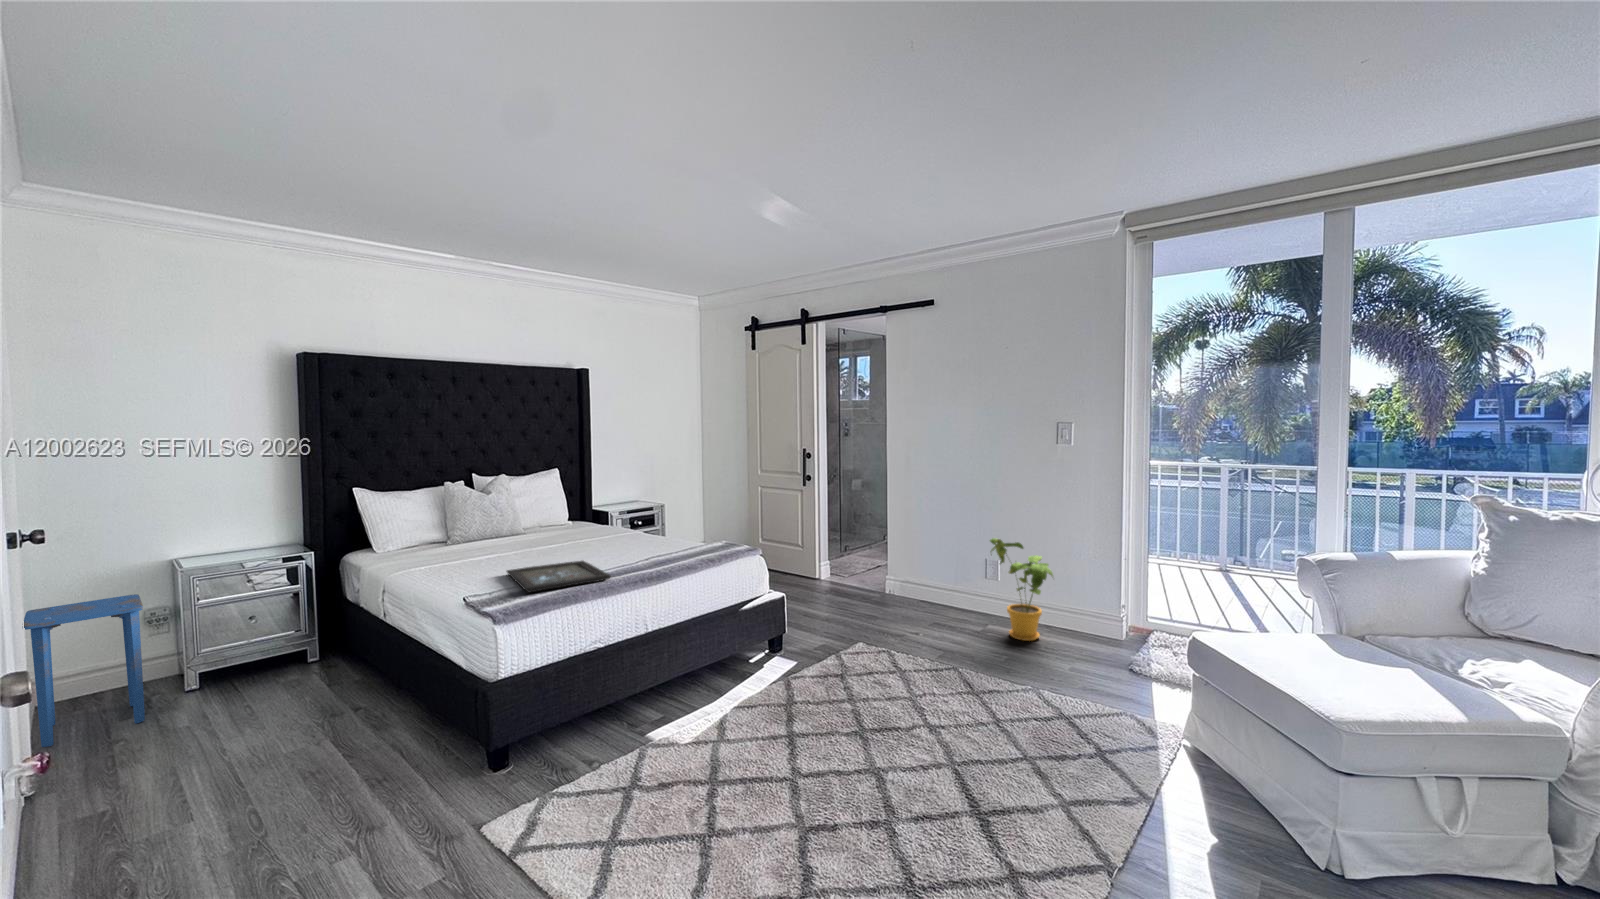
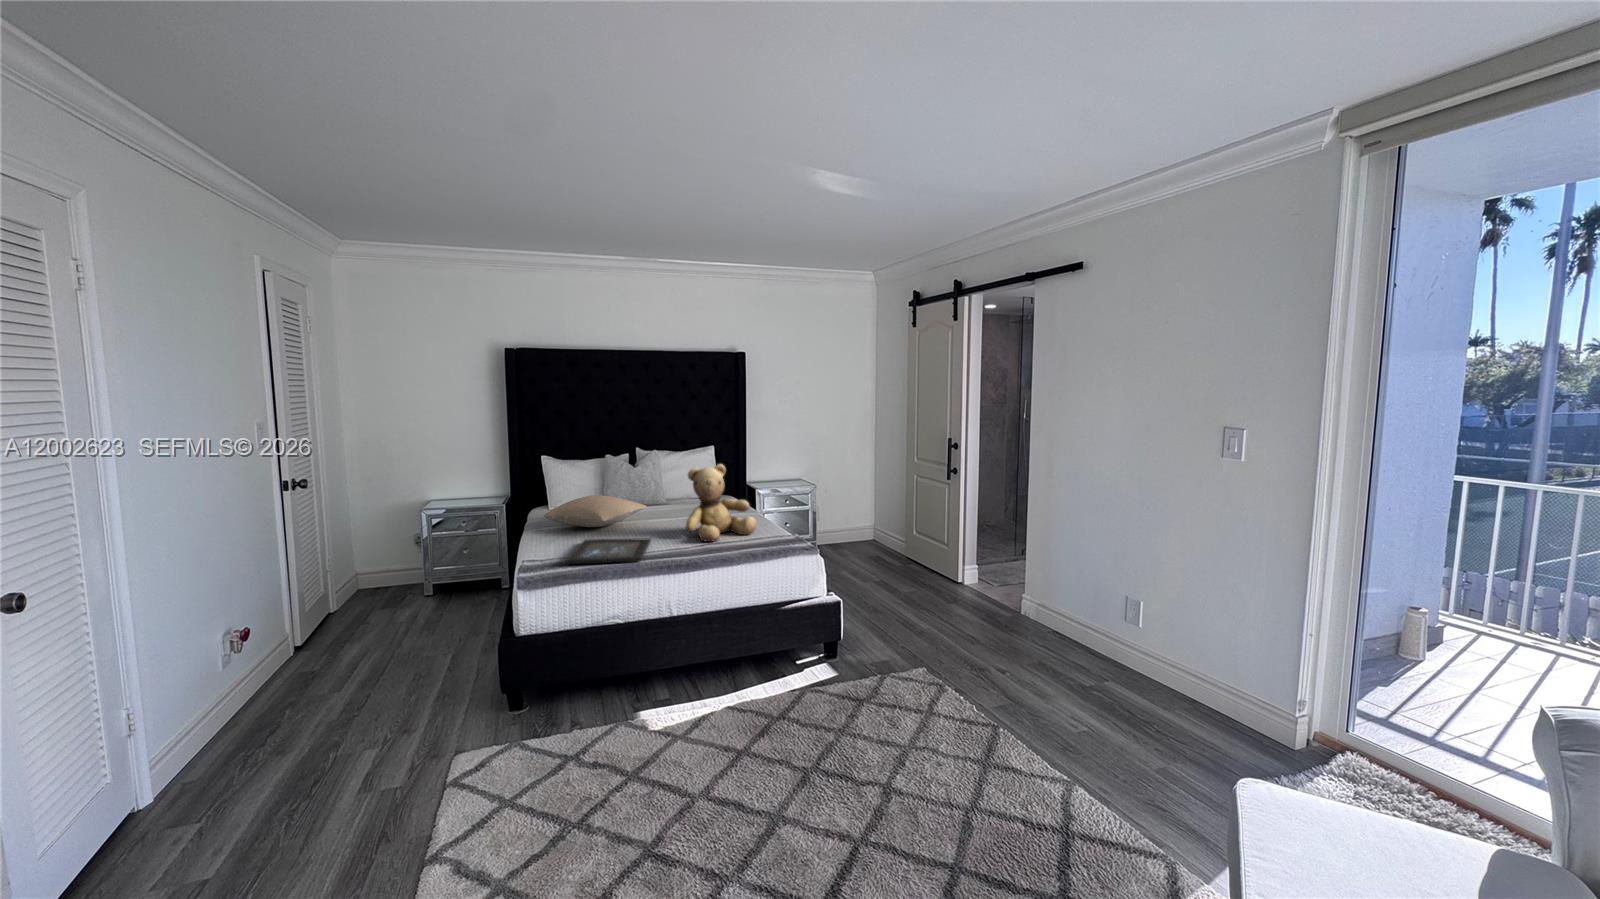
teddy bear: none [612,476,685,556] -> present [686,464,757,542]
pillow: none [426,524,539,561] -> present [544,495,646,527]
house plant: present [990,538,1053,641] -> none [1094,577,1193,721]
side table: present [24,594,145,747] -> none [333,522,407,615]

